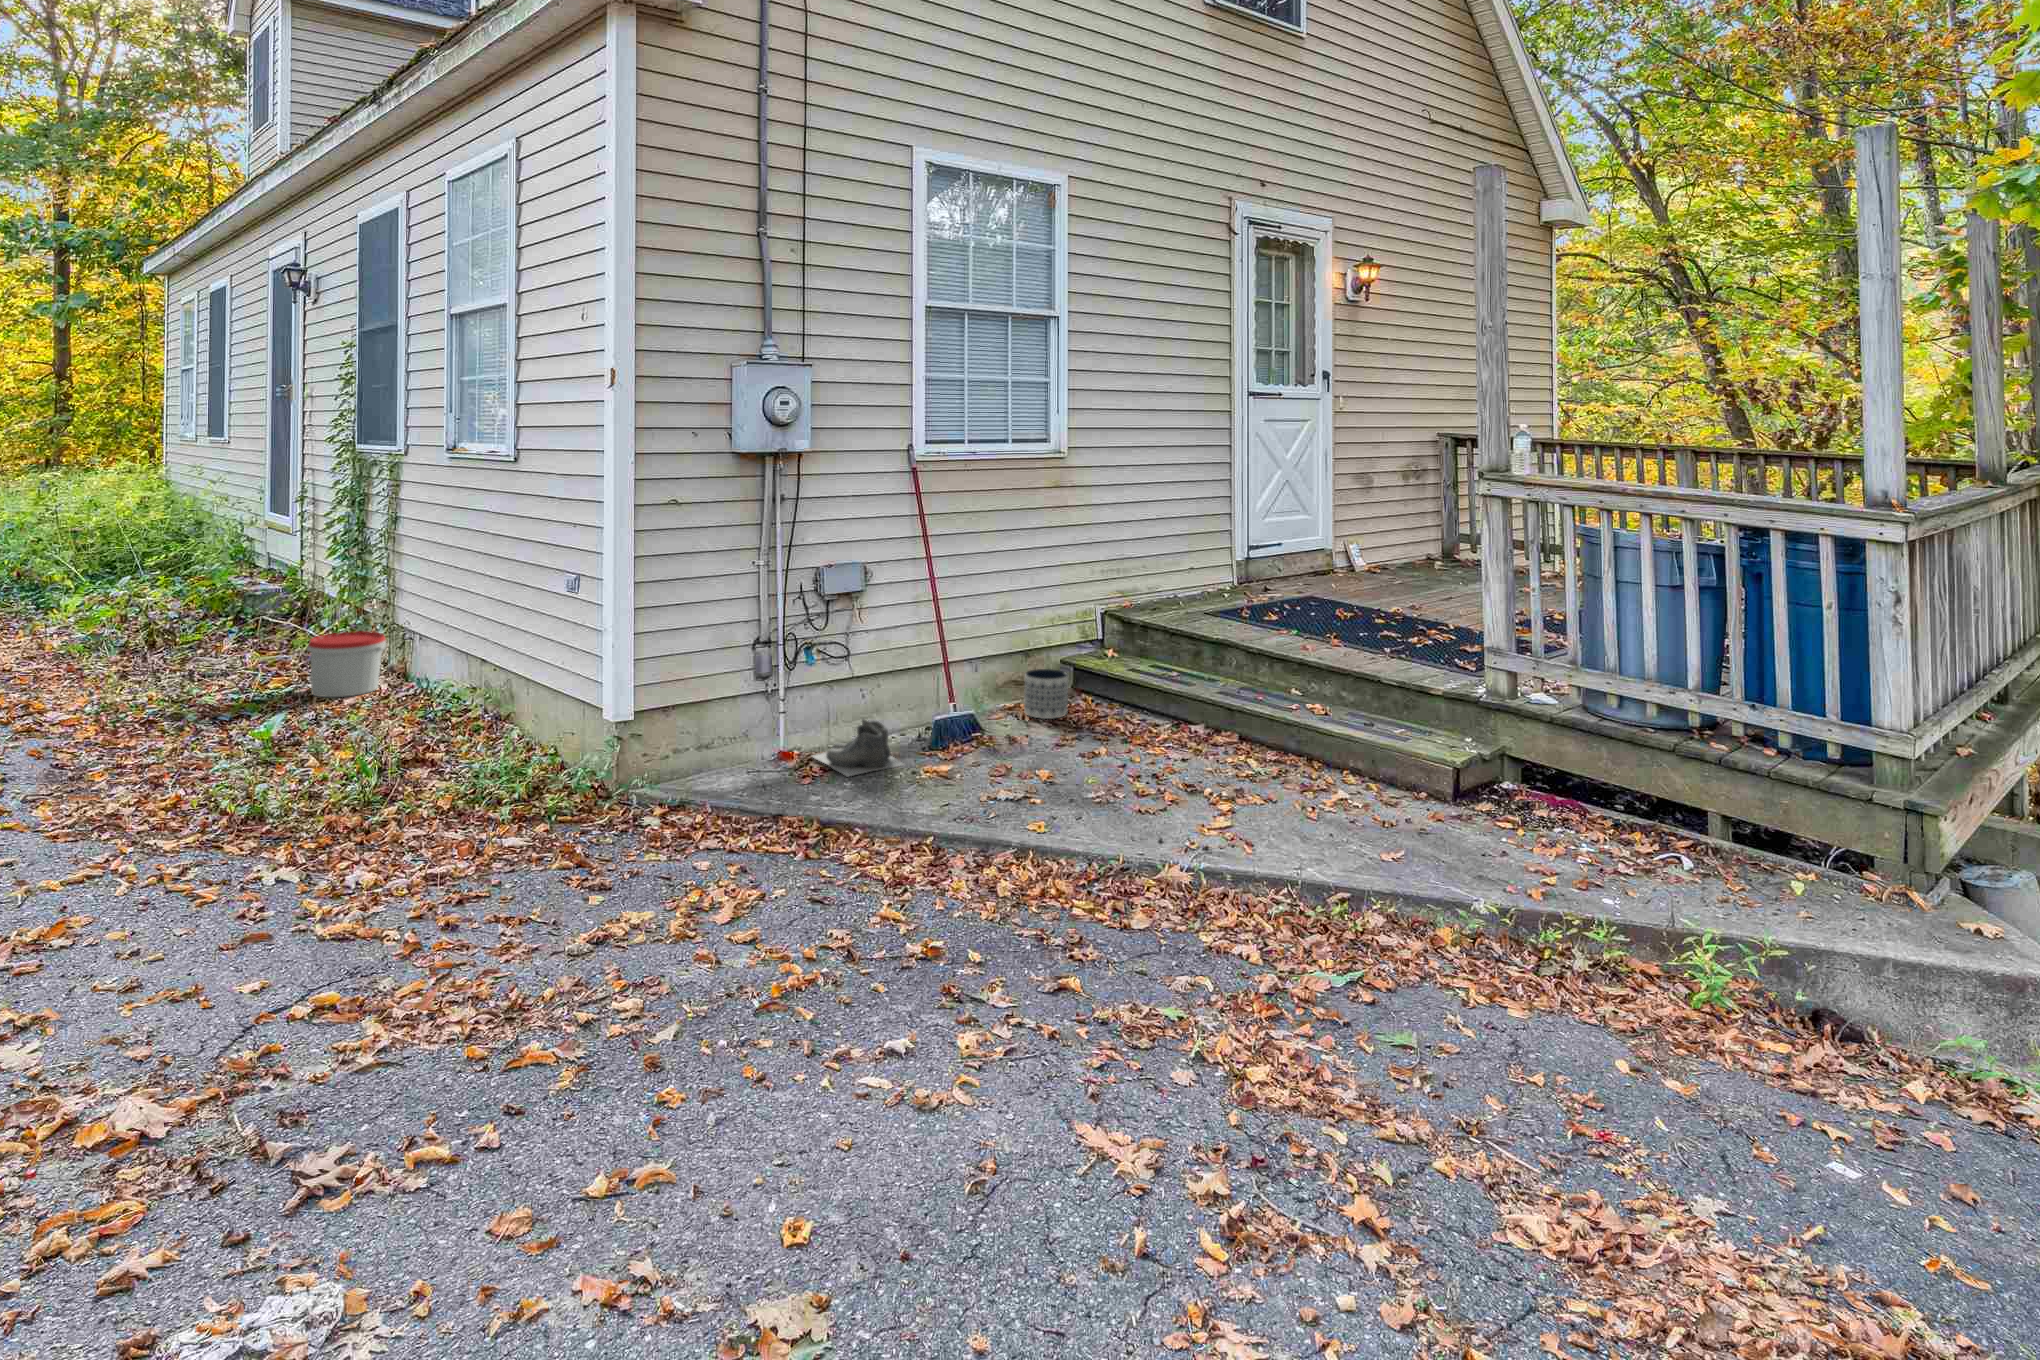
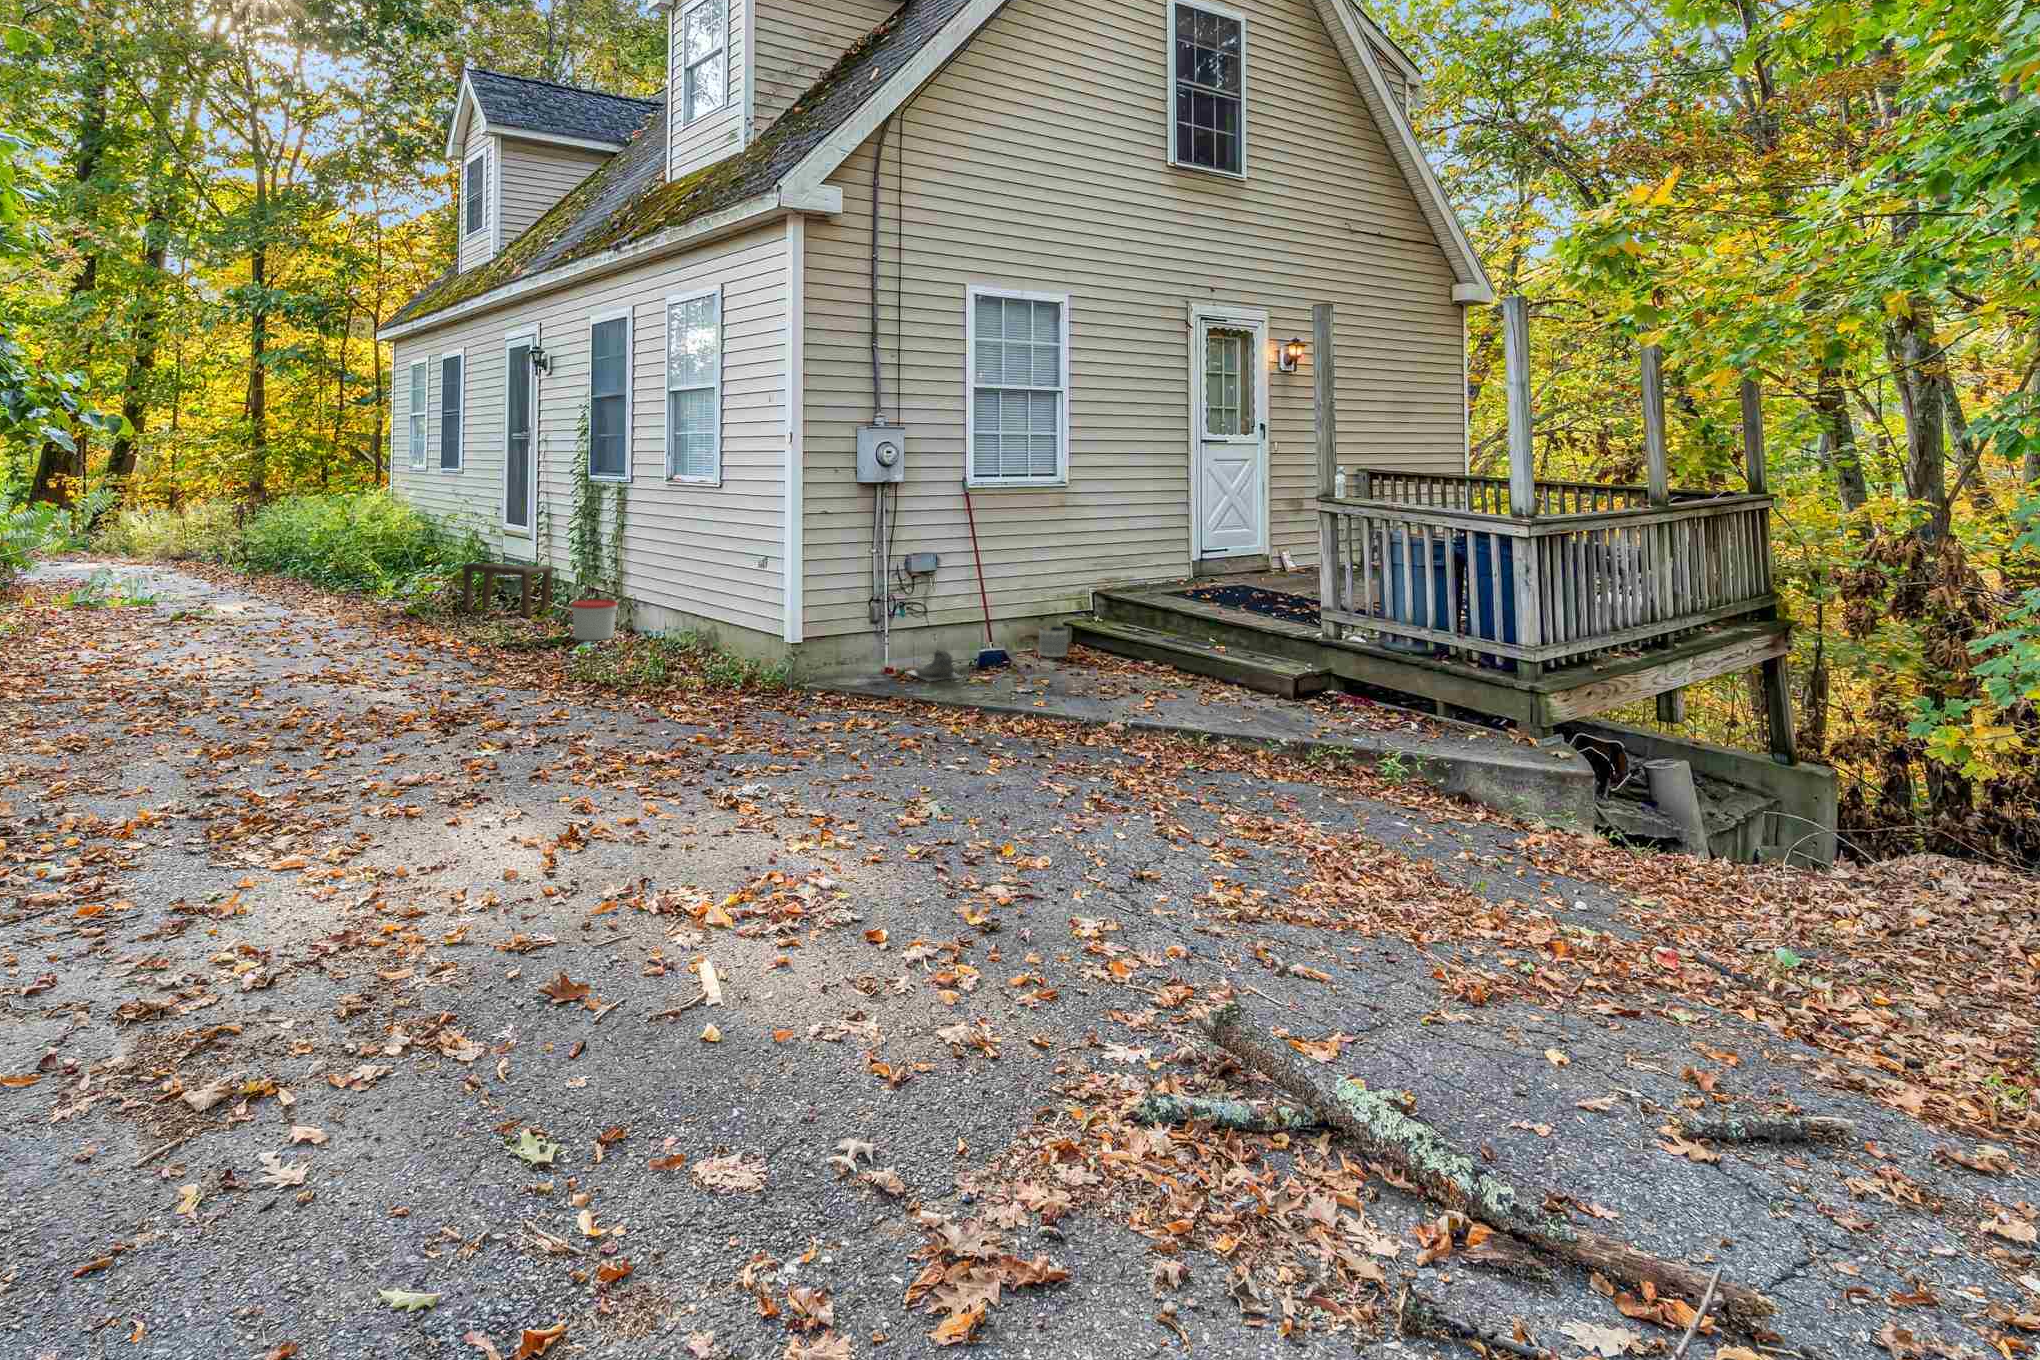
bench: none [174,573,315,656] -> present [463,563,554,617]

